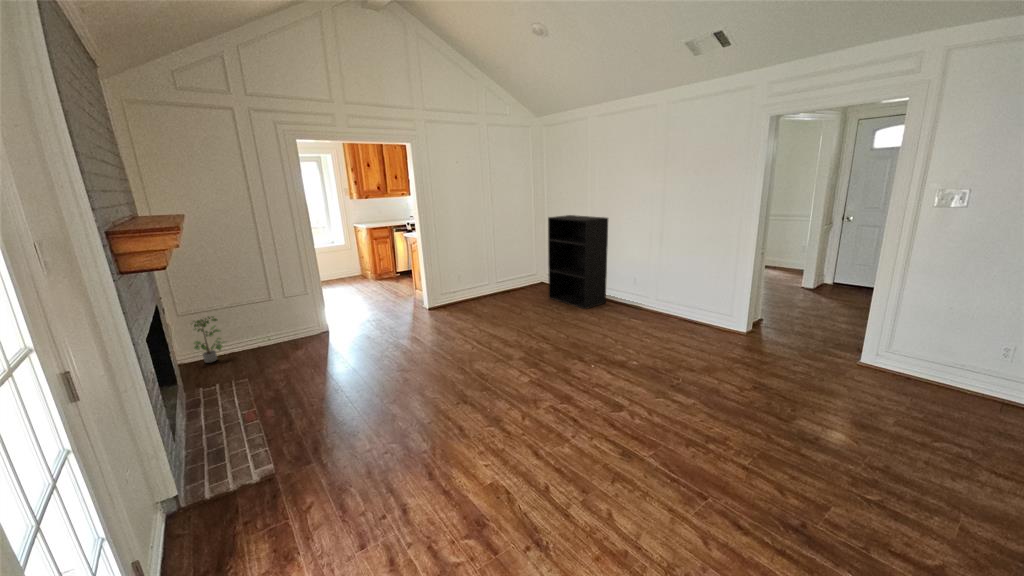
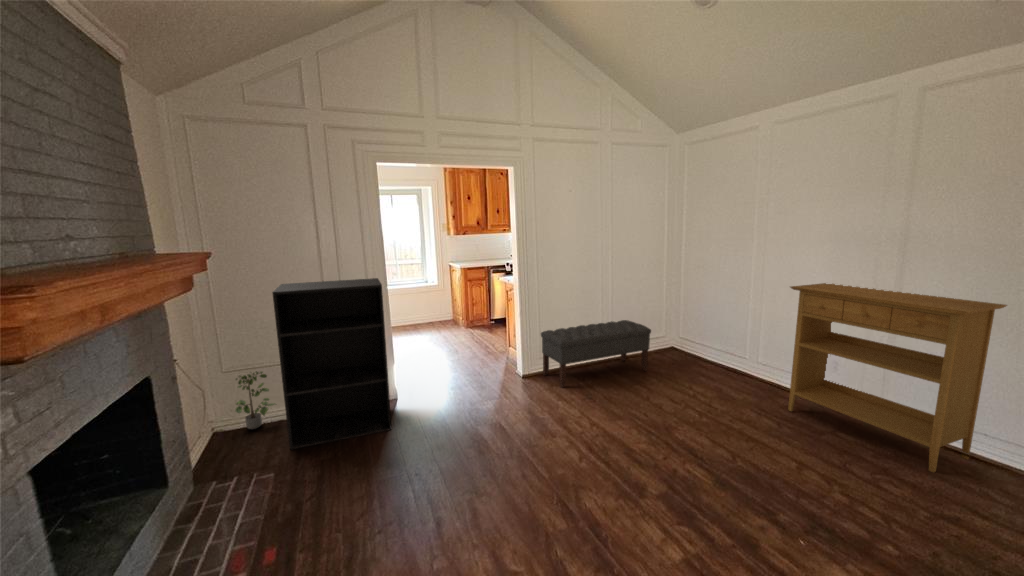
bookshelf: present [548,215,608,309] -> present [272,278,392,449]
console table: none [603,226,704,331] -> present [788,283,1007,472]
bench: none [440,262,522,313] -> present [541,320,651,388]

